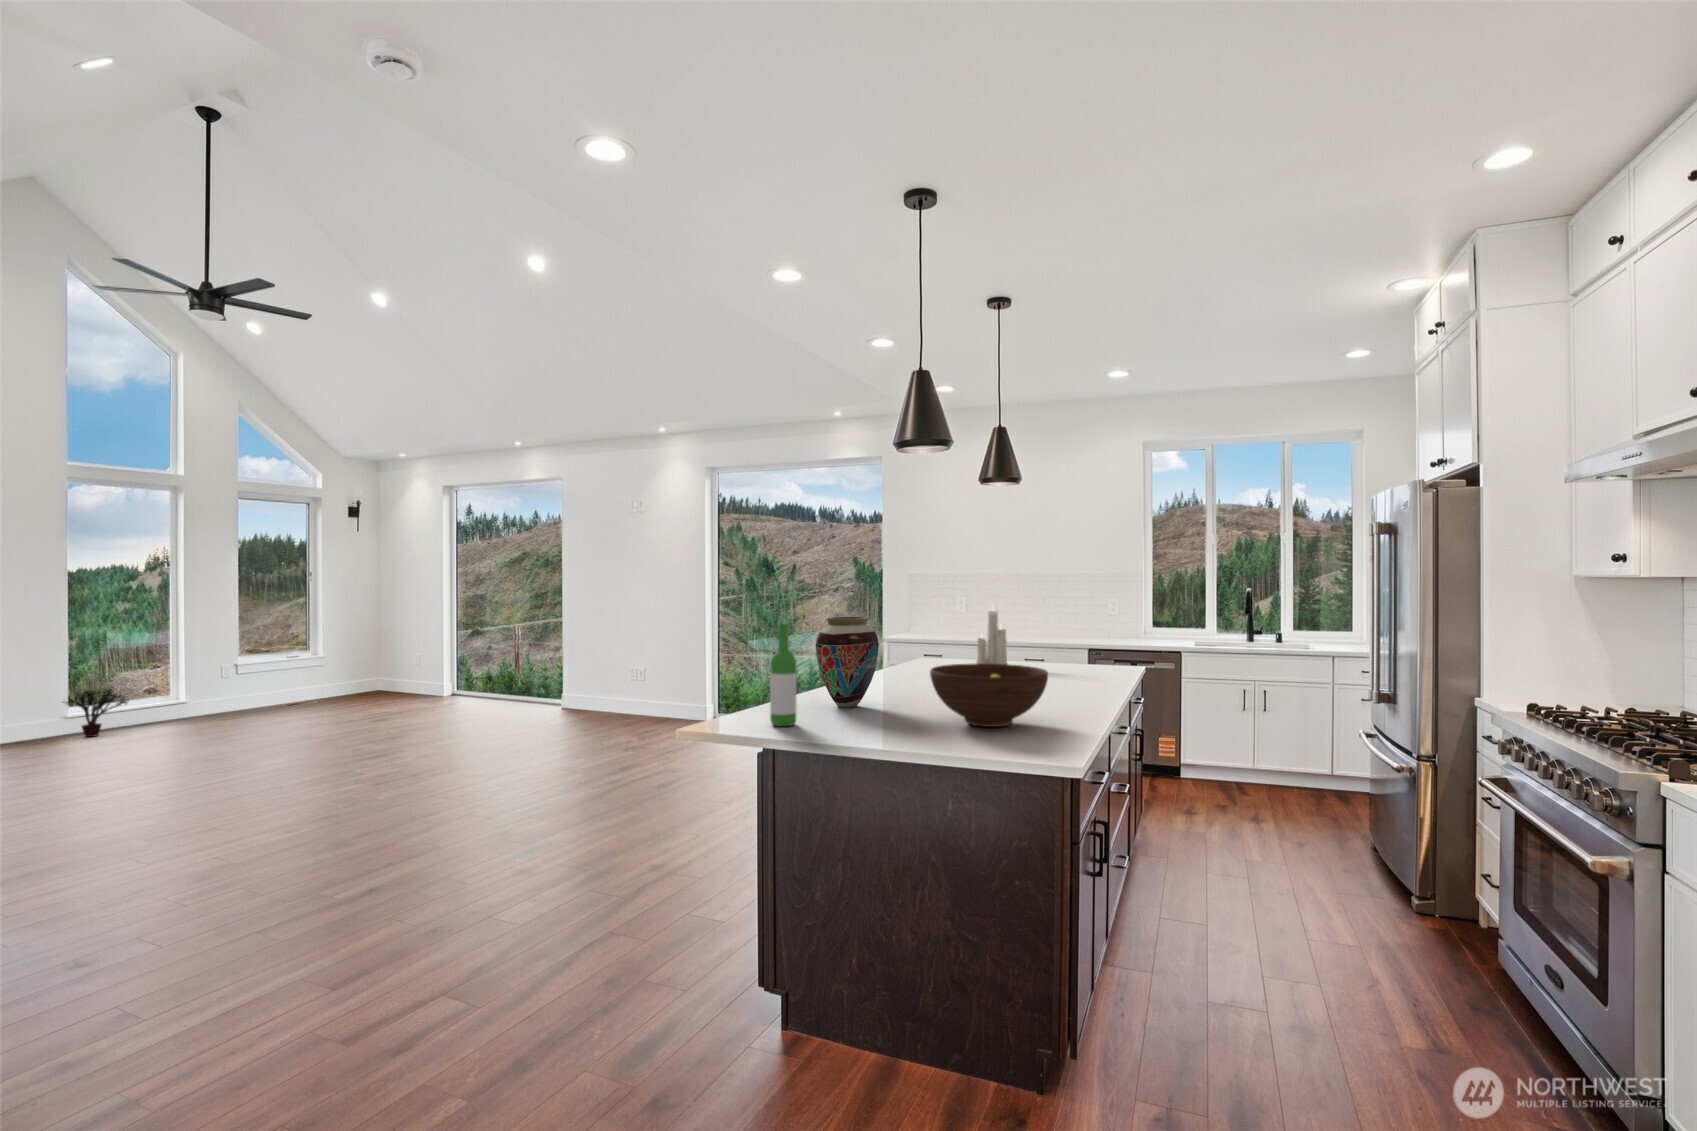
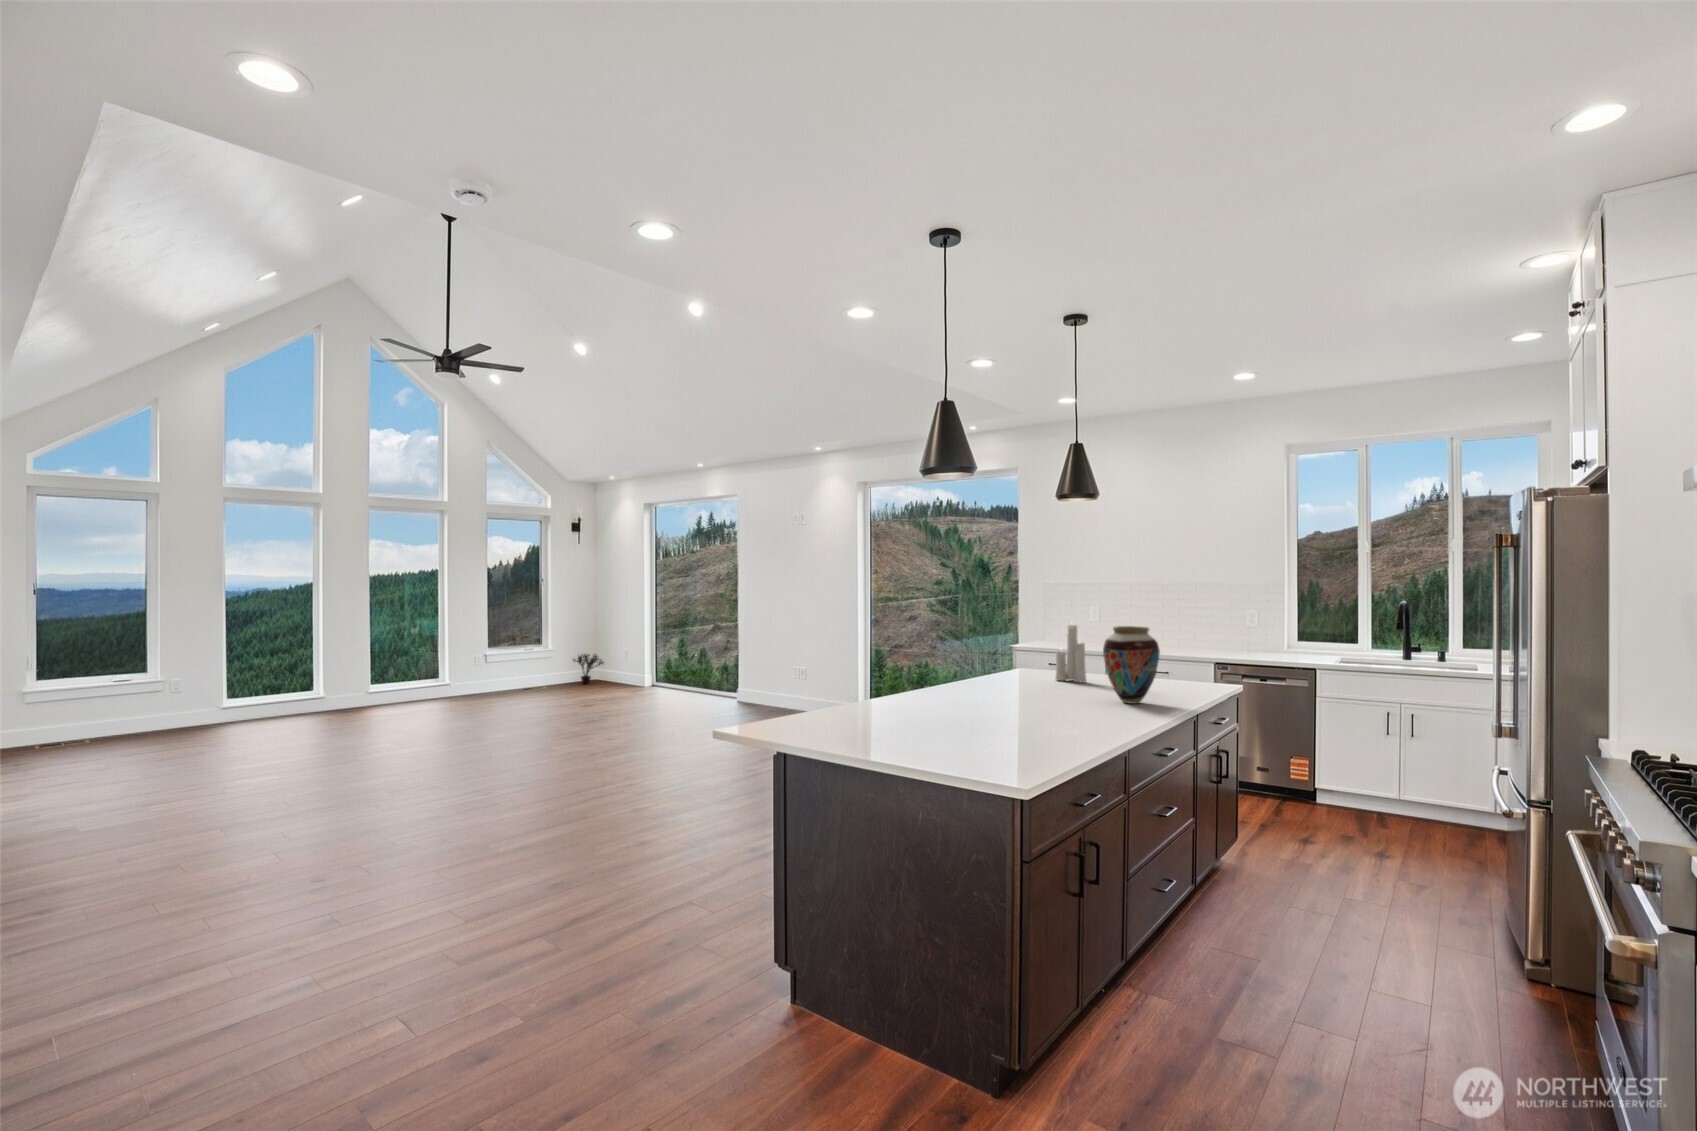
vase: present [816,617,879,707] -> present [1103,626,1160,704]
wine bottle: present [770,624,797,726] -> none [788,638,811,731]
fruit bowl: present [930,664,1048,727] -> none [932,680,1046,742]
potted plant: present [62,689,127,737] -> present [574,654,604,684]

